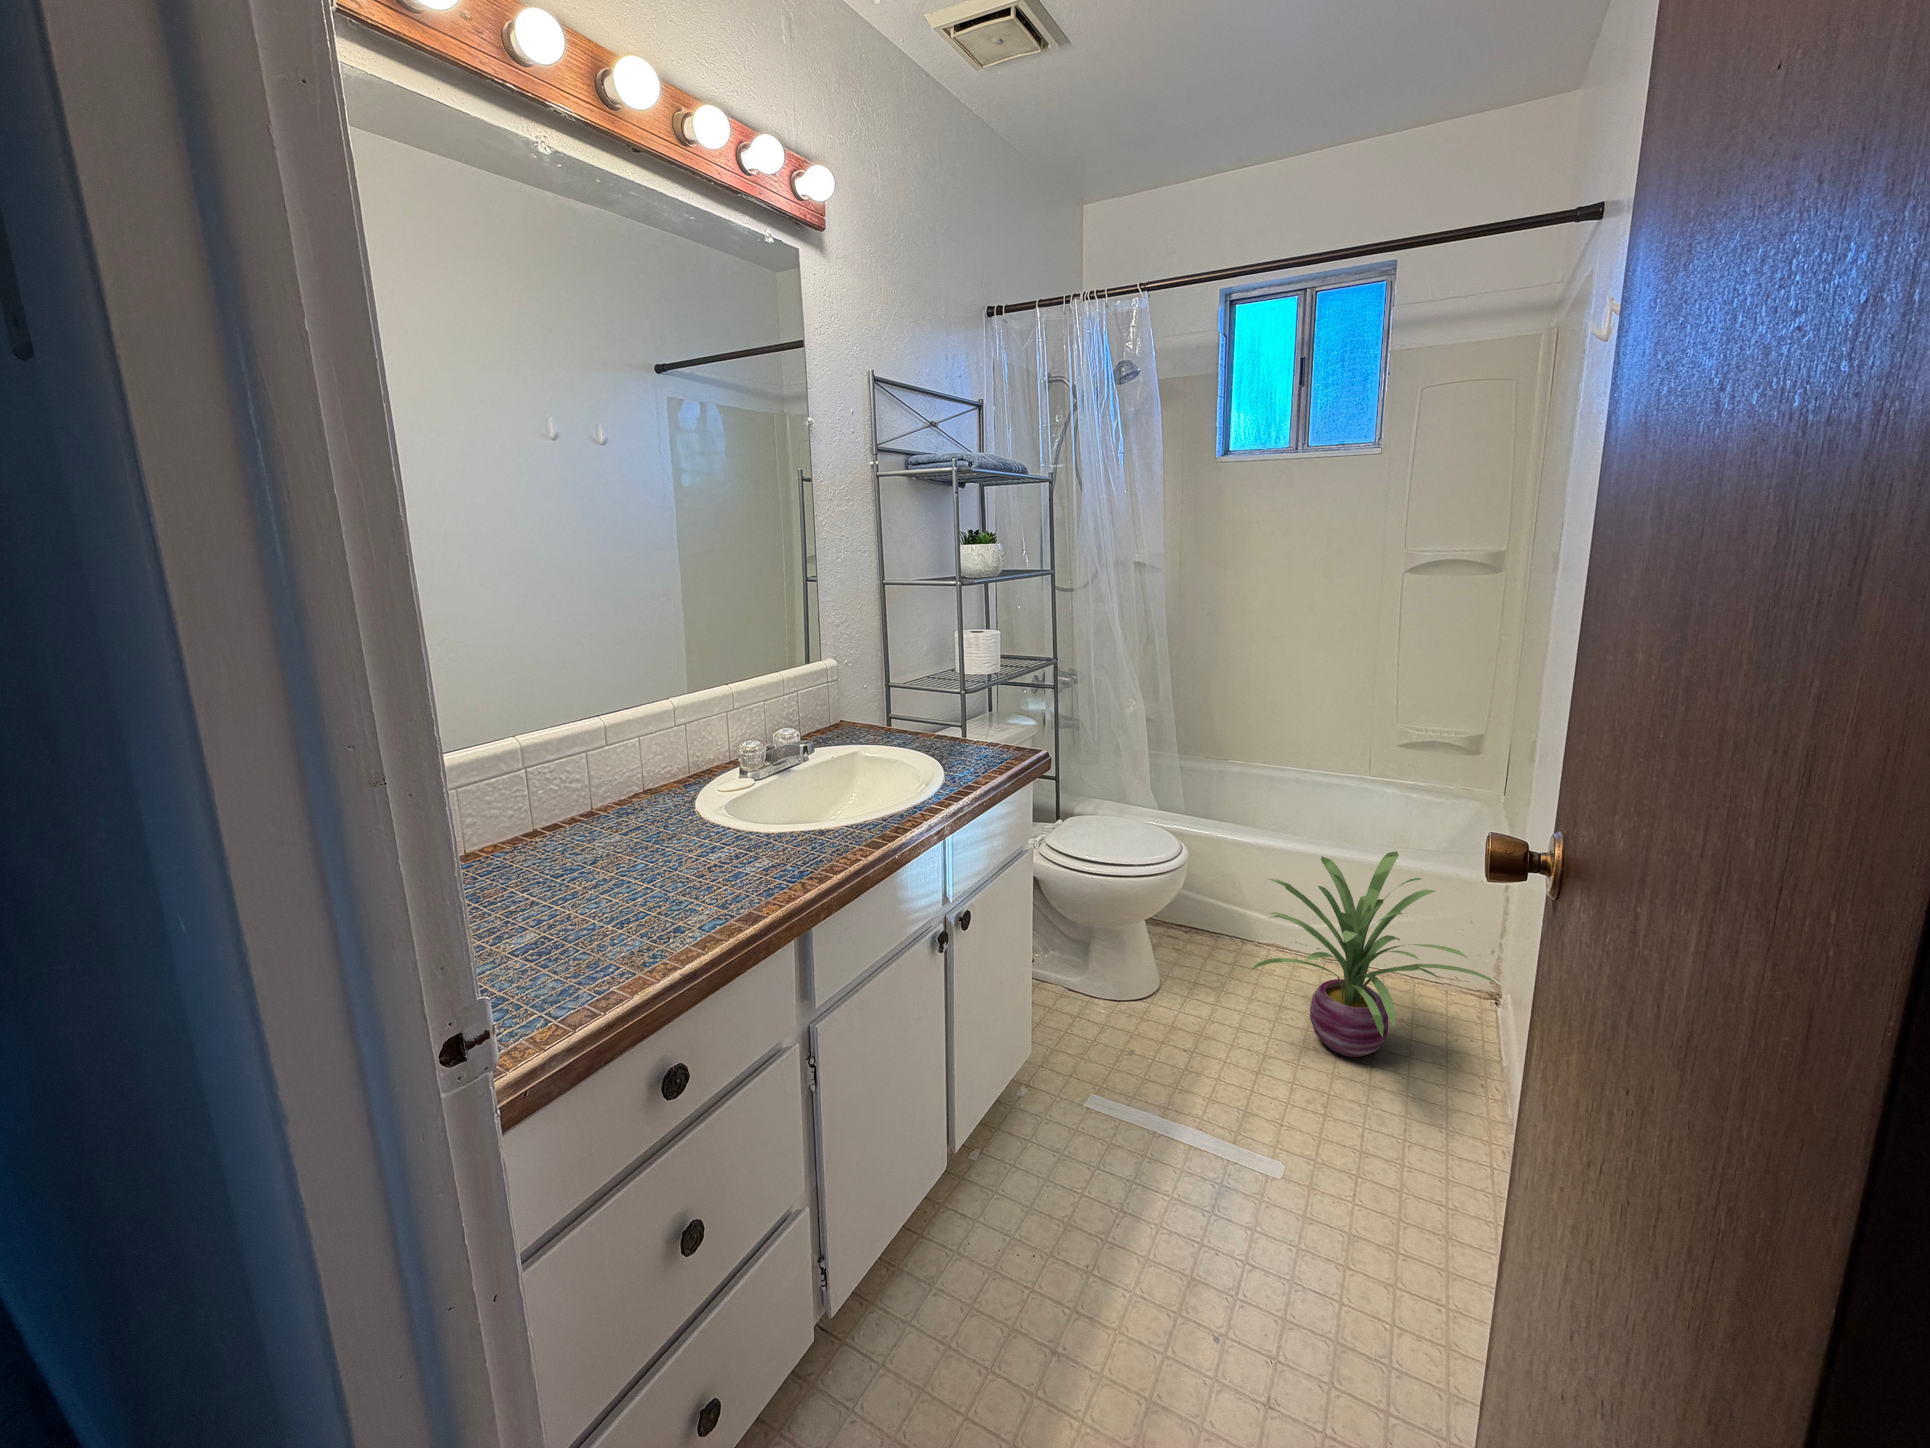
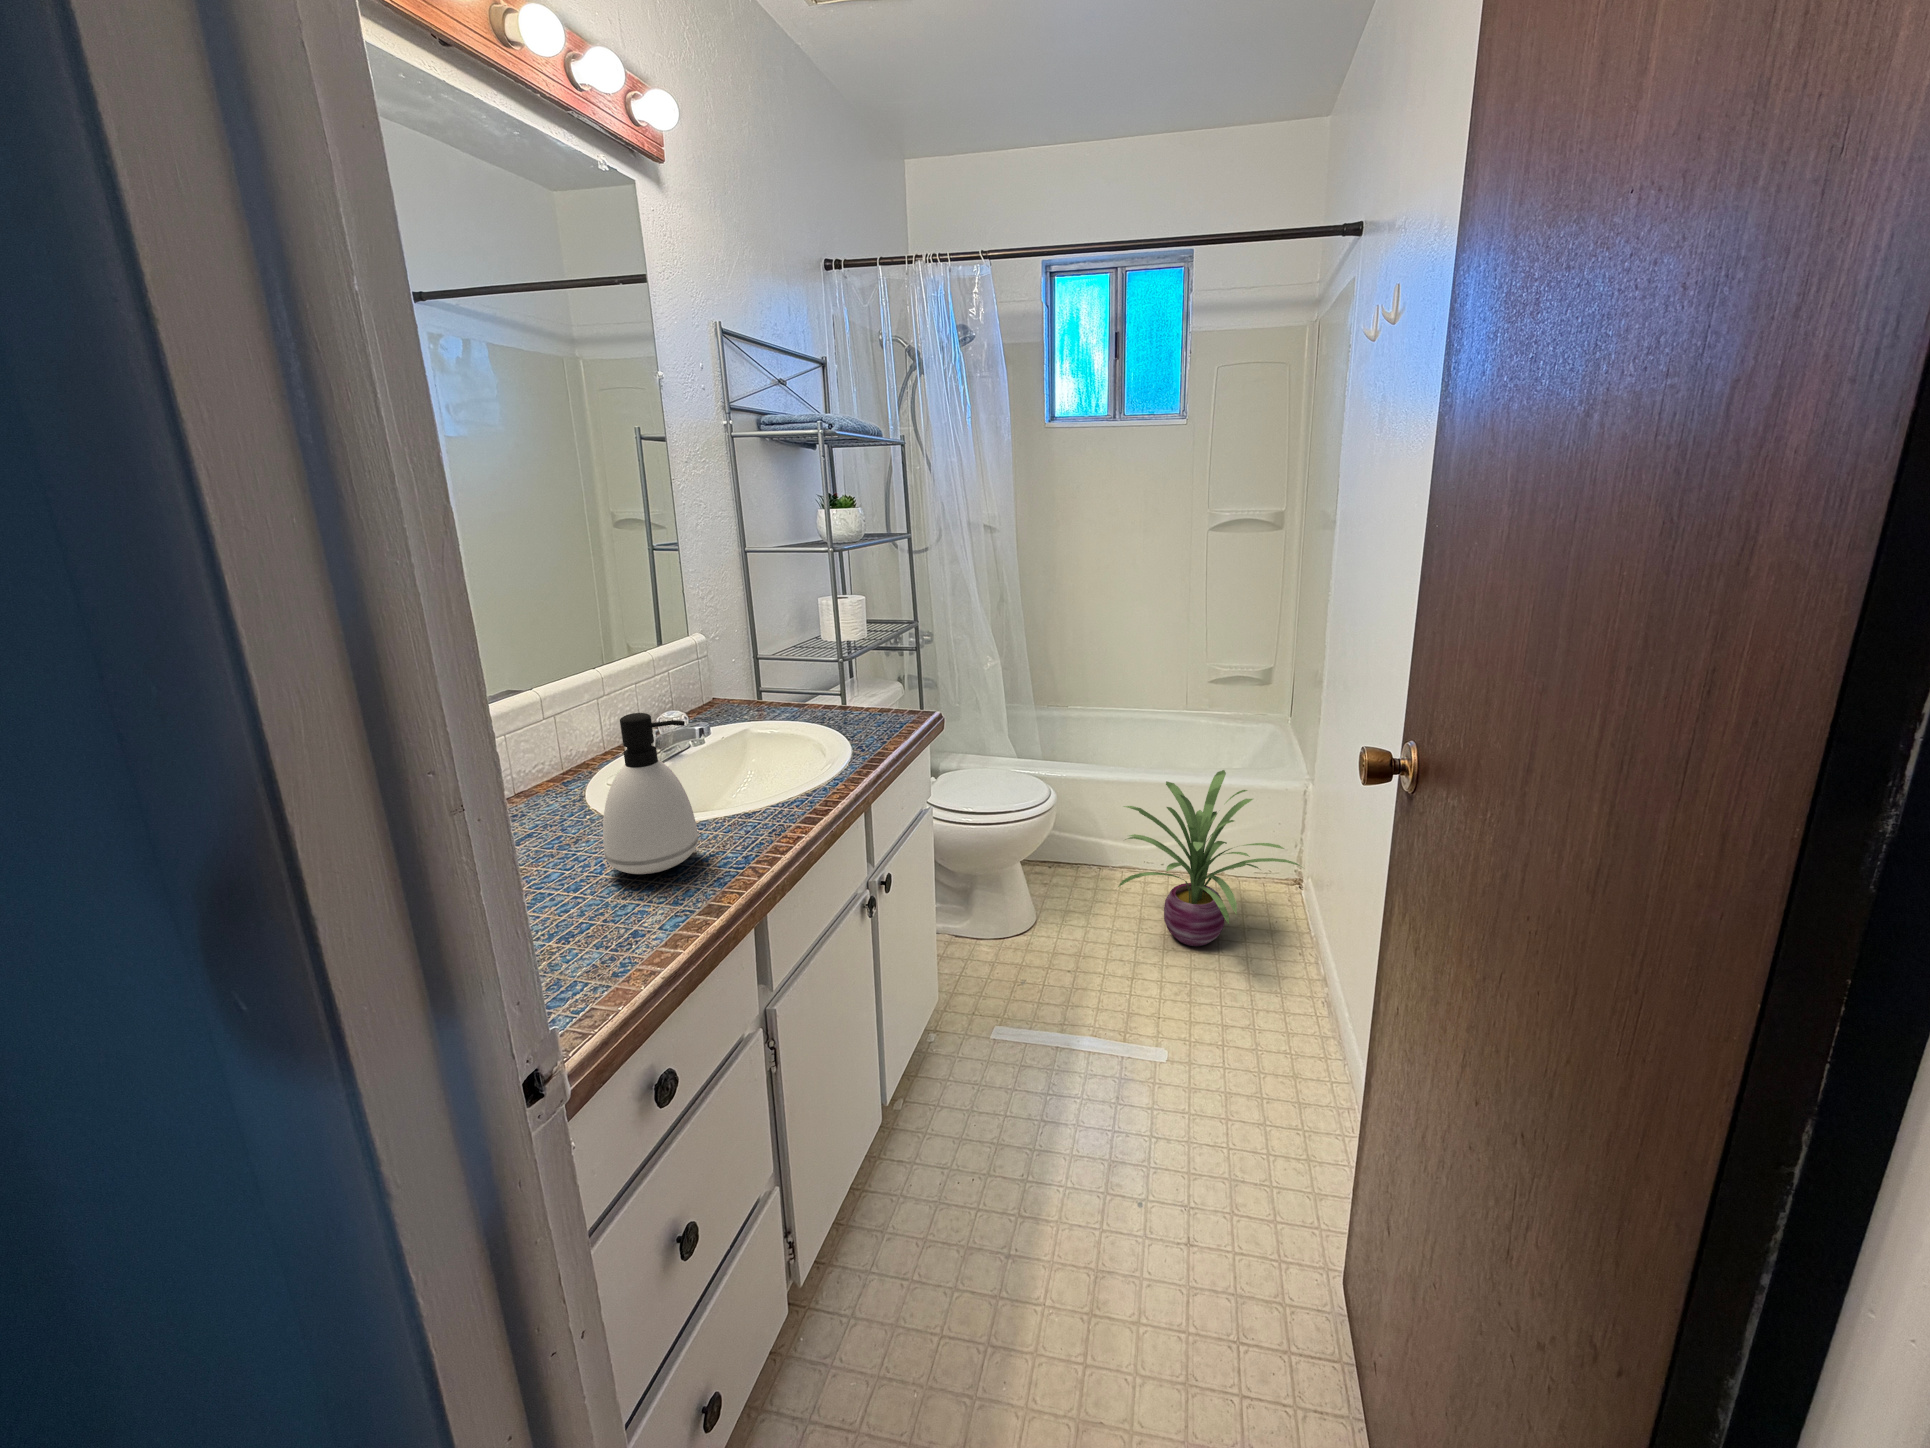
soap dispenser: none [678,724,761,874] -> present [603,713,698,874]

